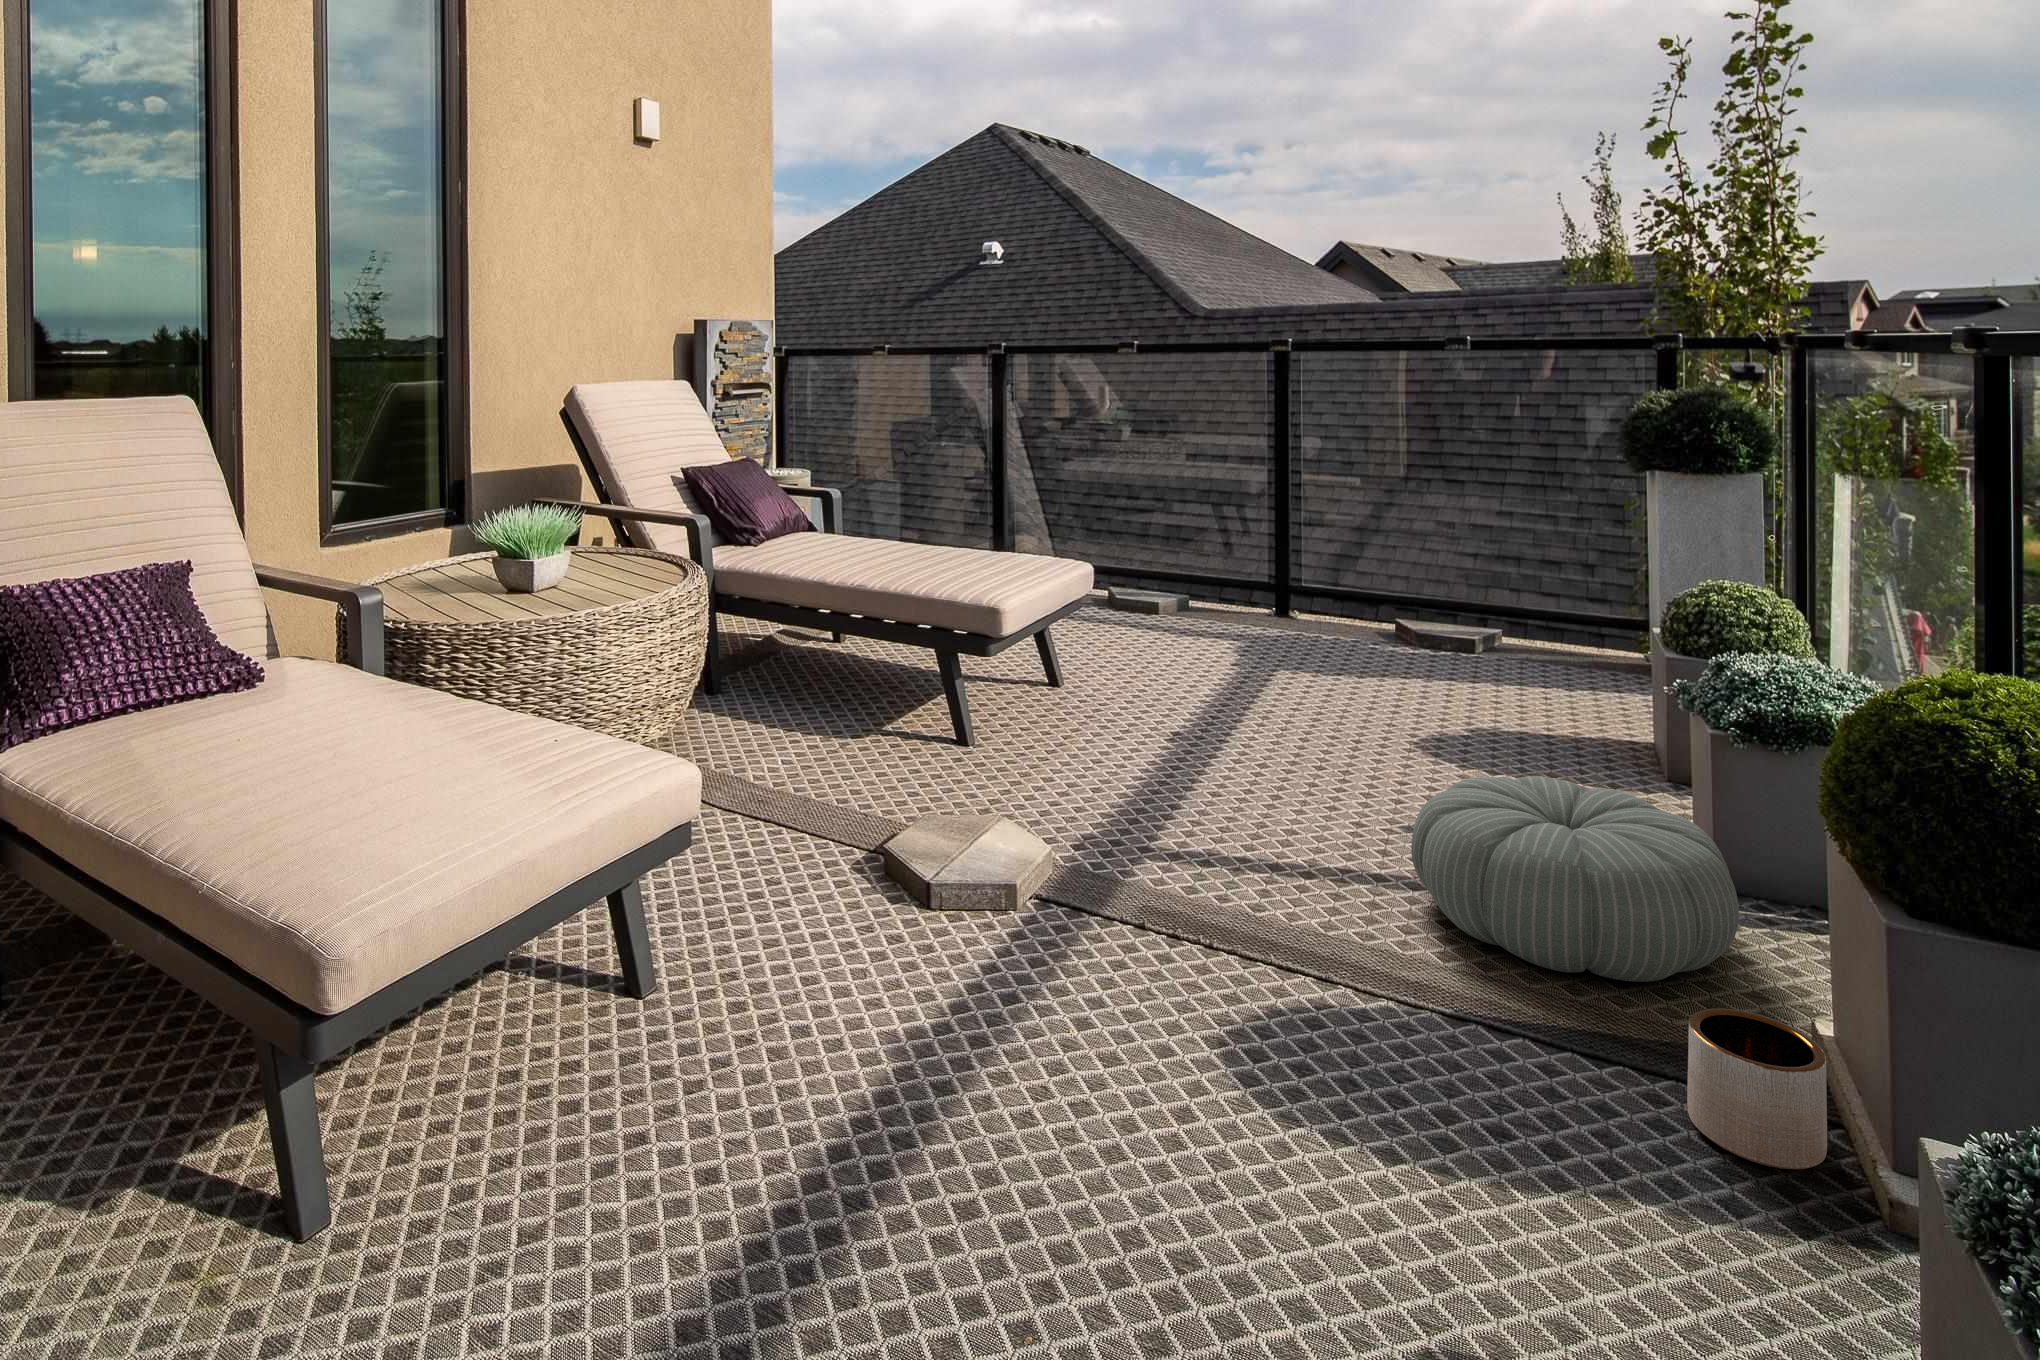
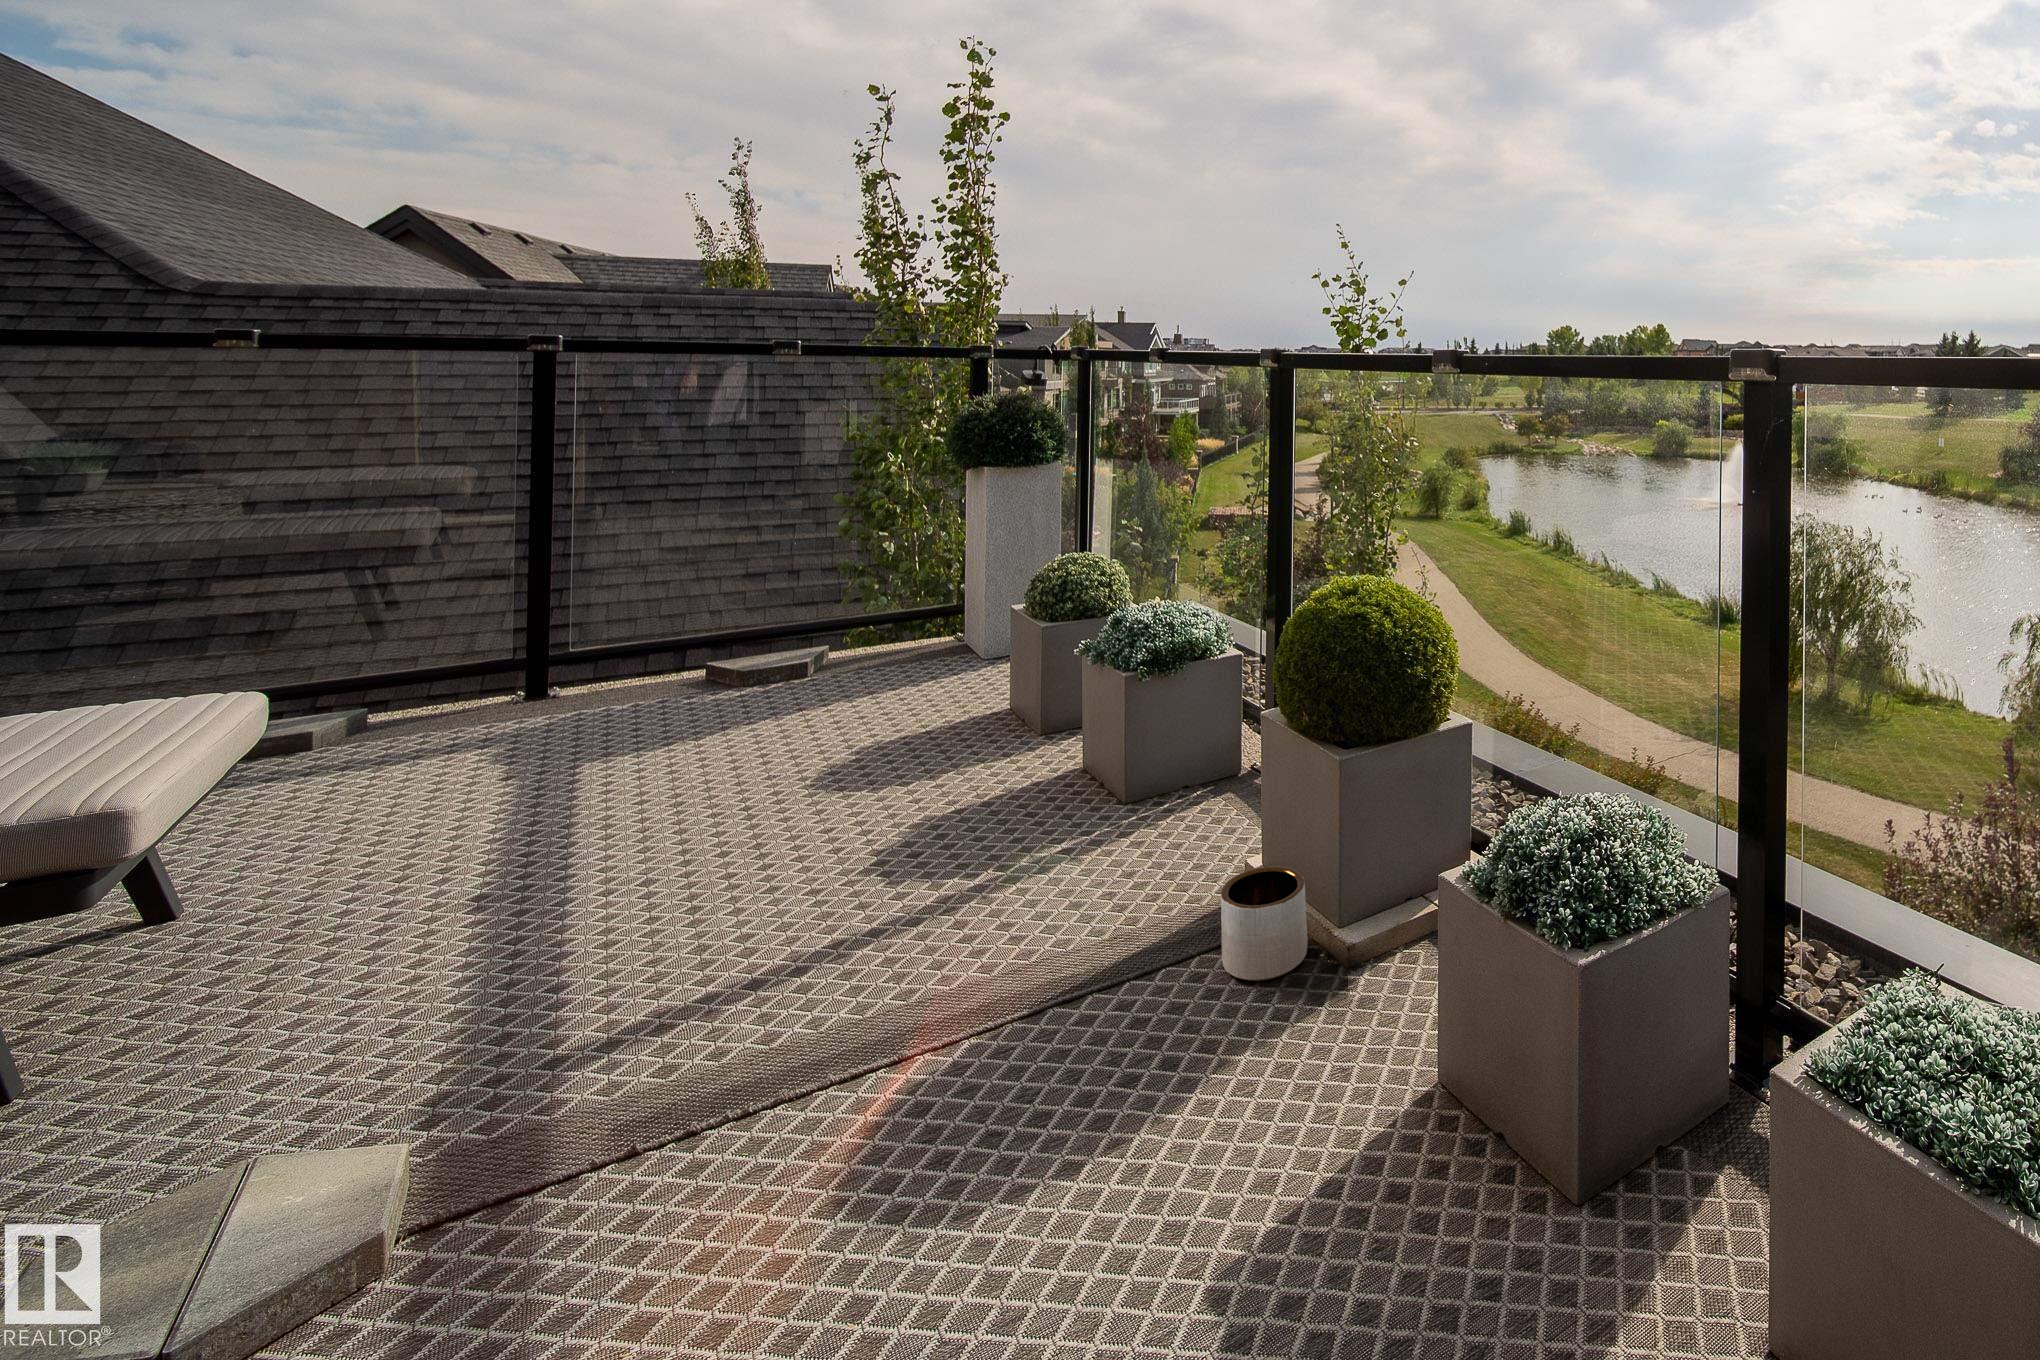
pouf: present [1411,776,1739,982] -> none [914,749,1182,935]

